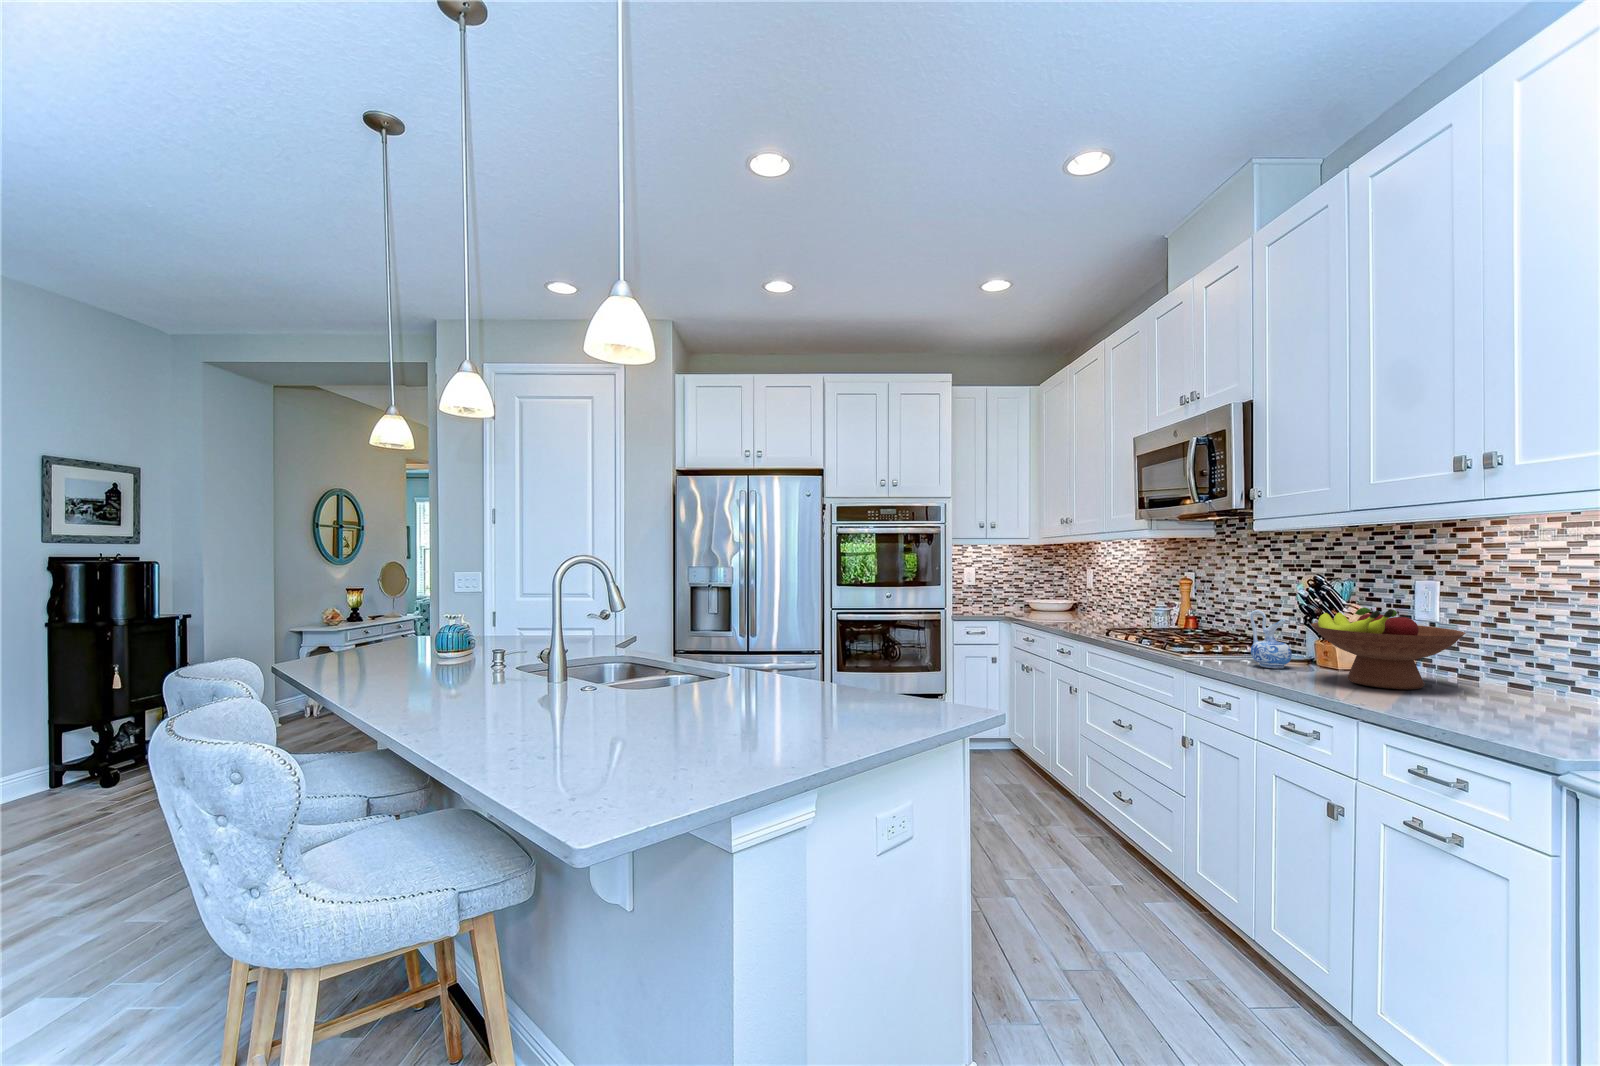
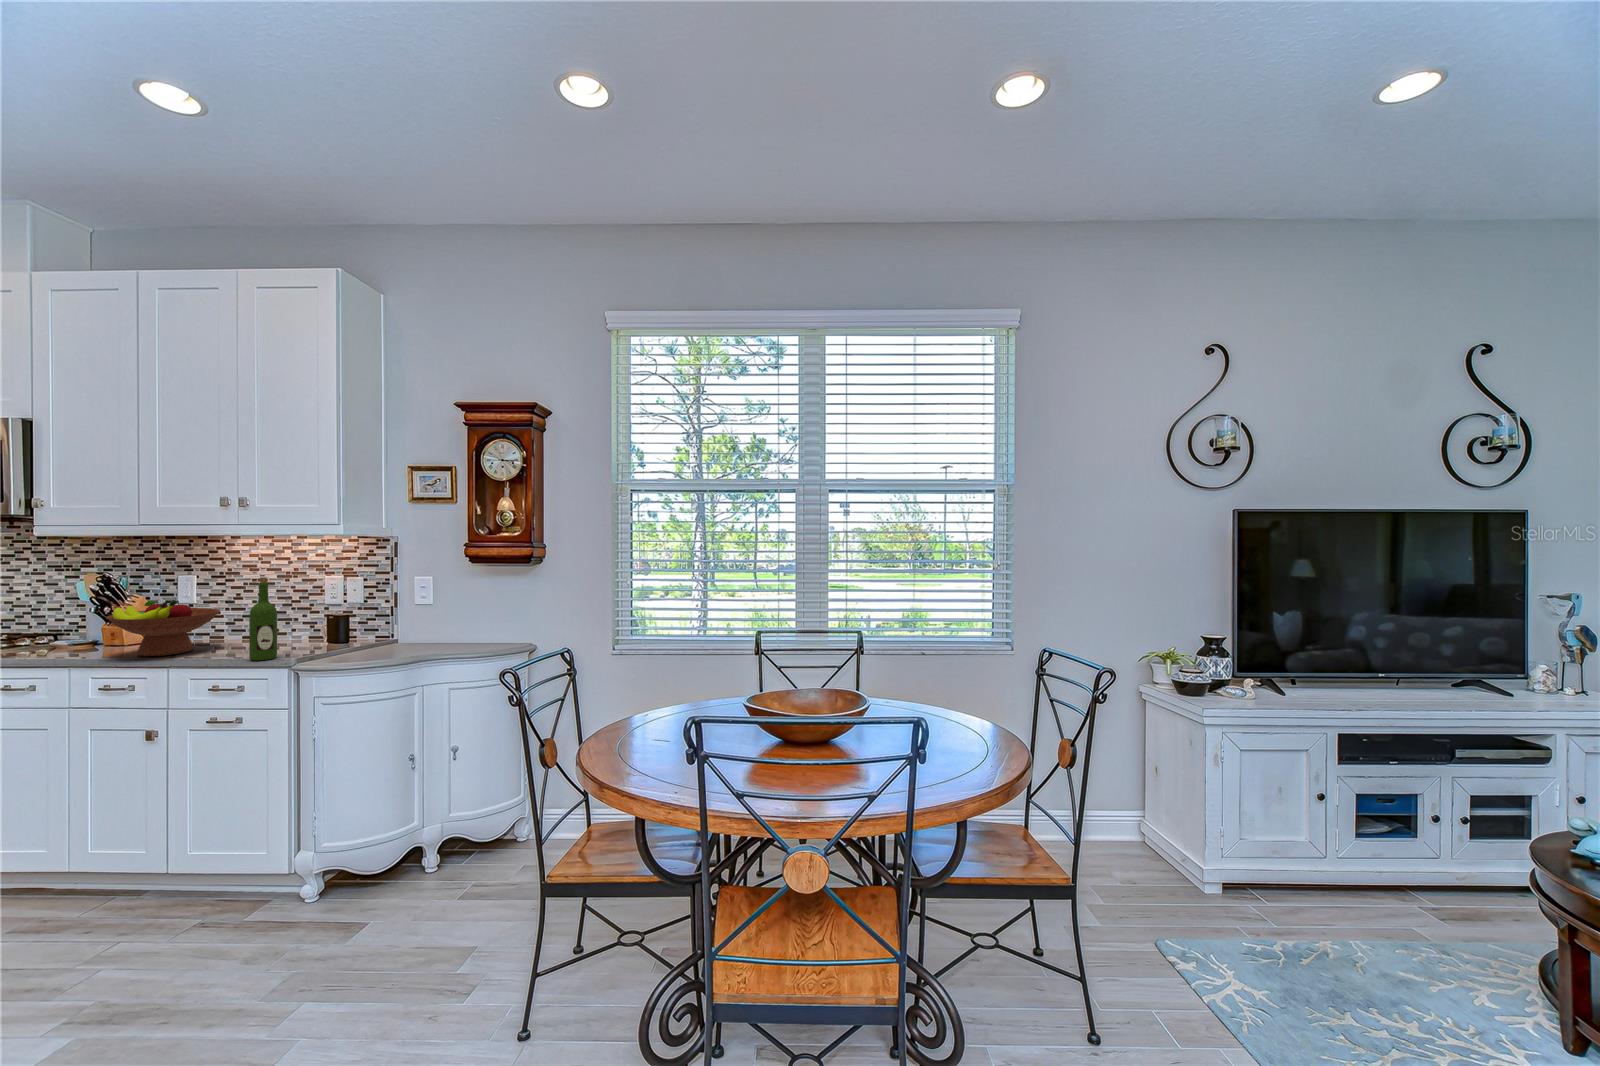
wine bottle: none [1502,580,1561,732] -> present [249,577,277,661]
ceramic pitcher: present [1250,610,1292,668] -> none [36,611,80,660]

